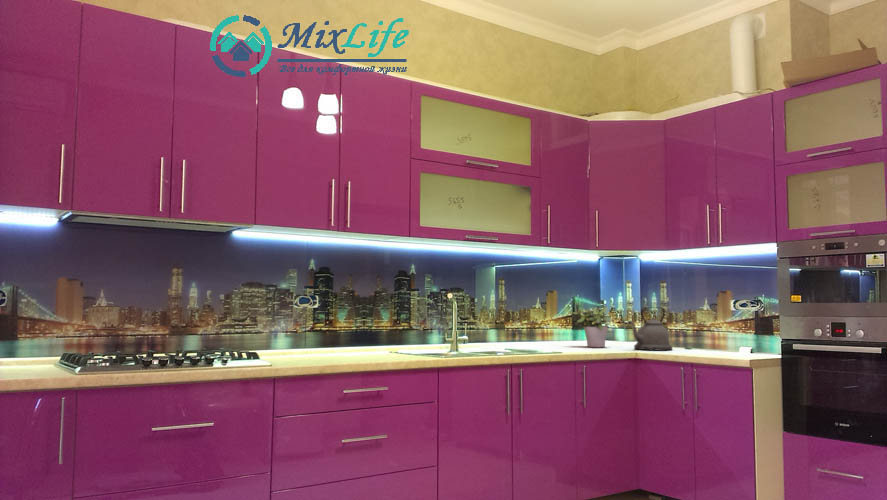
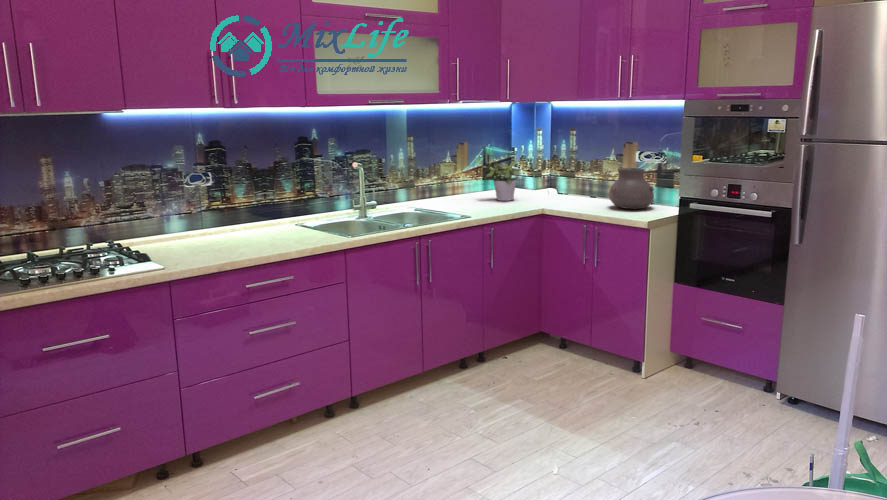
kettle: present [629,307,672,351] -> none [537,161,578,205]
vase: none [705,313,753,354] -> present [609,168,654,209]

